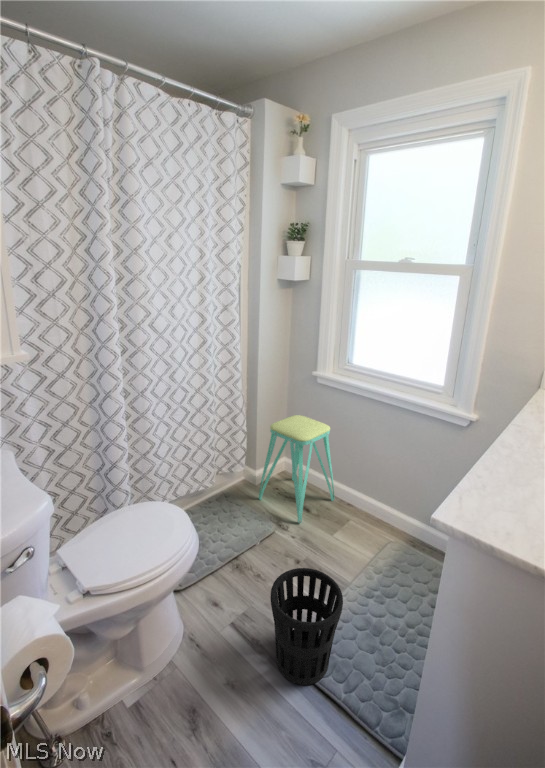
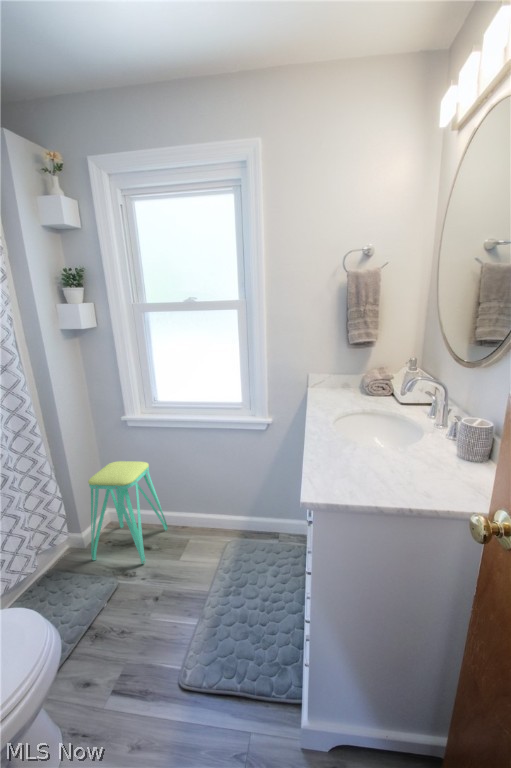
wastebasket: present [270,568,343,685] -> none [149,591,218,706]

